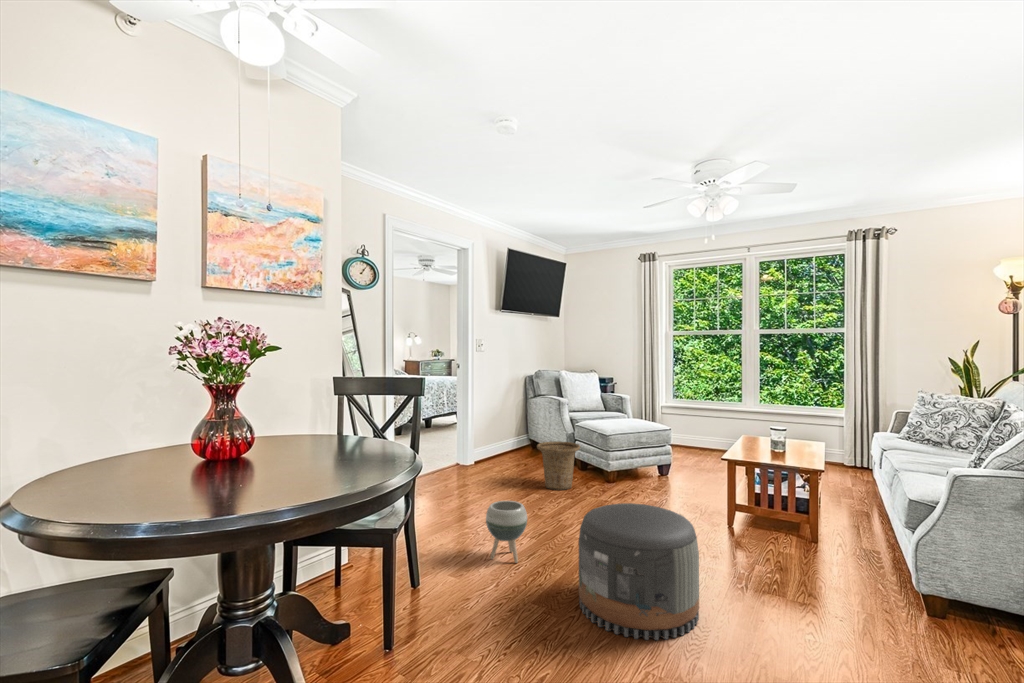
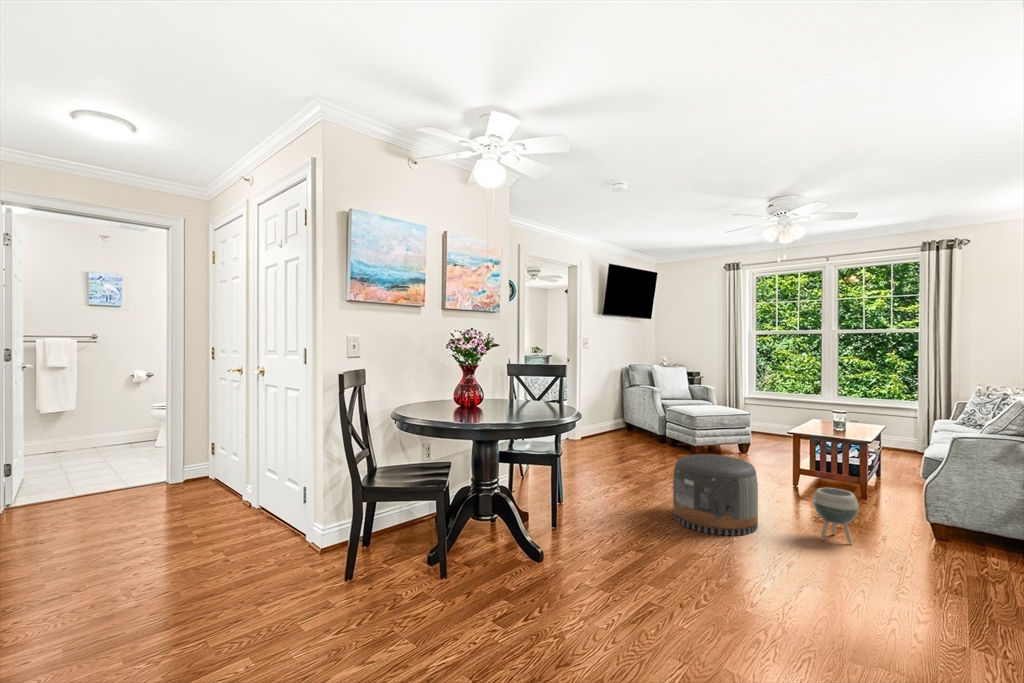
basket: present [537,441,580,490] -> none [636,421,672,458]
planter: present [486,501,527,563] -> present [813,488,858,544]

